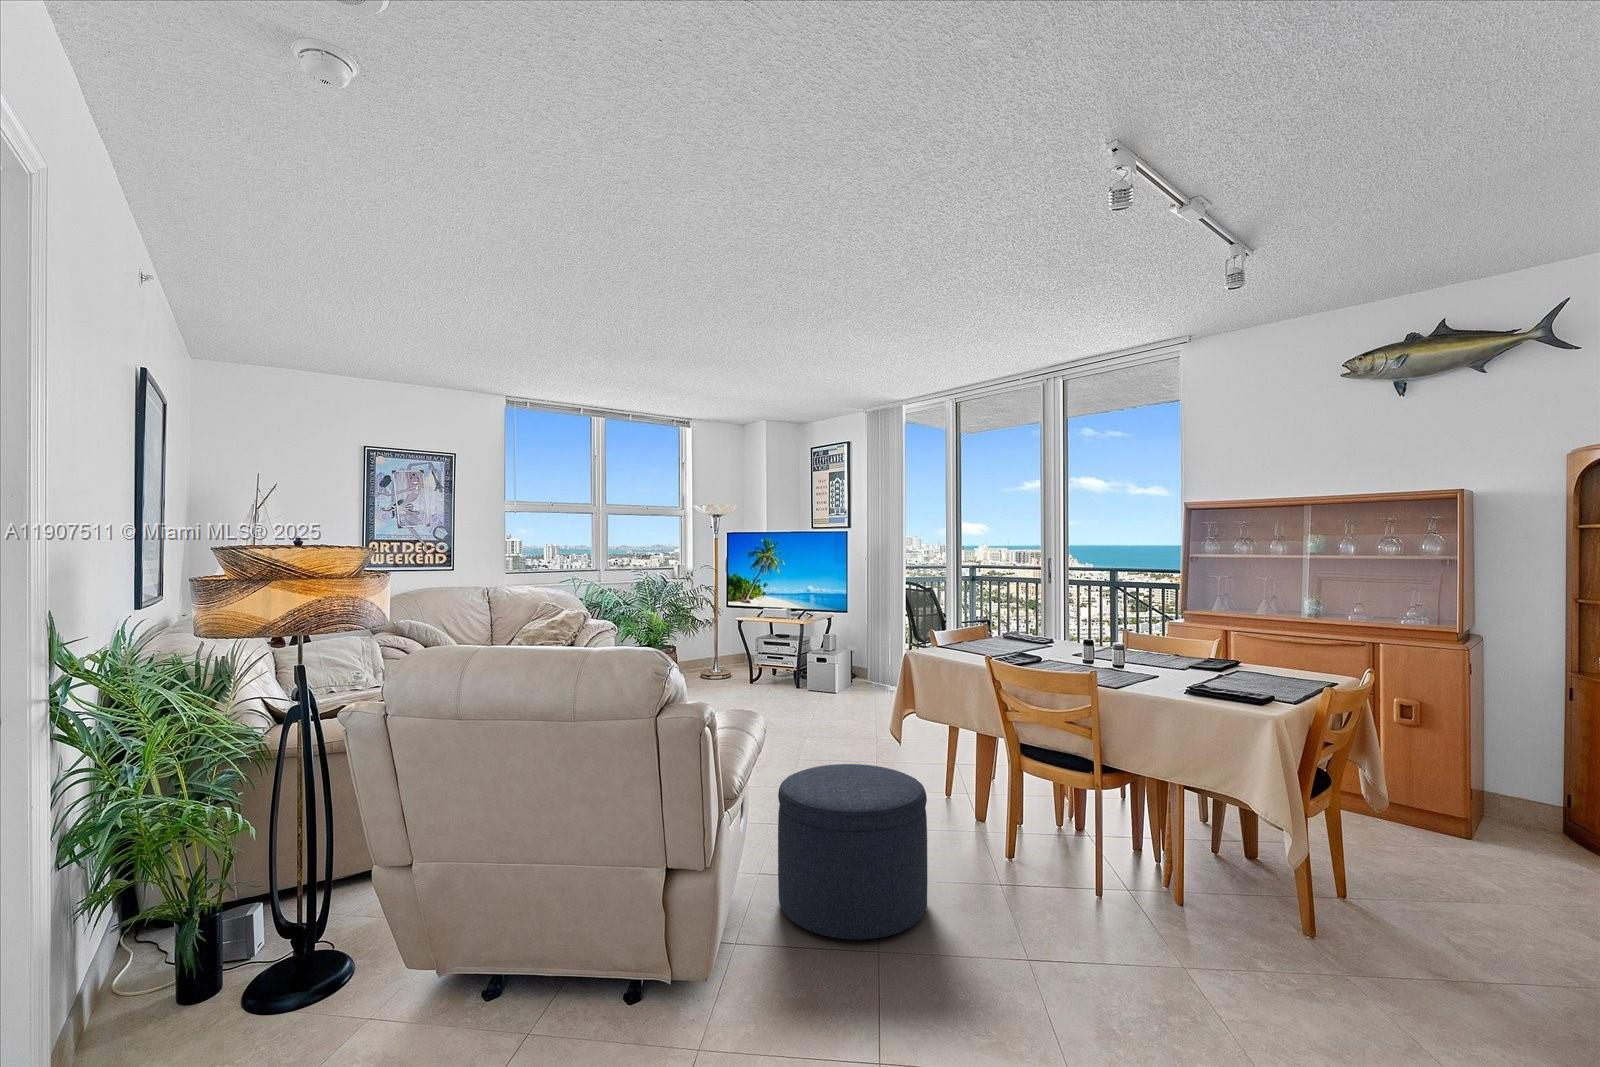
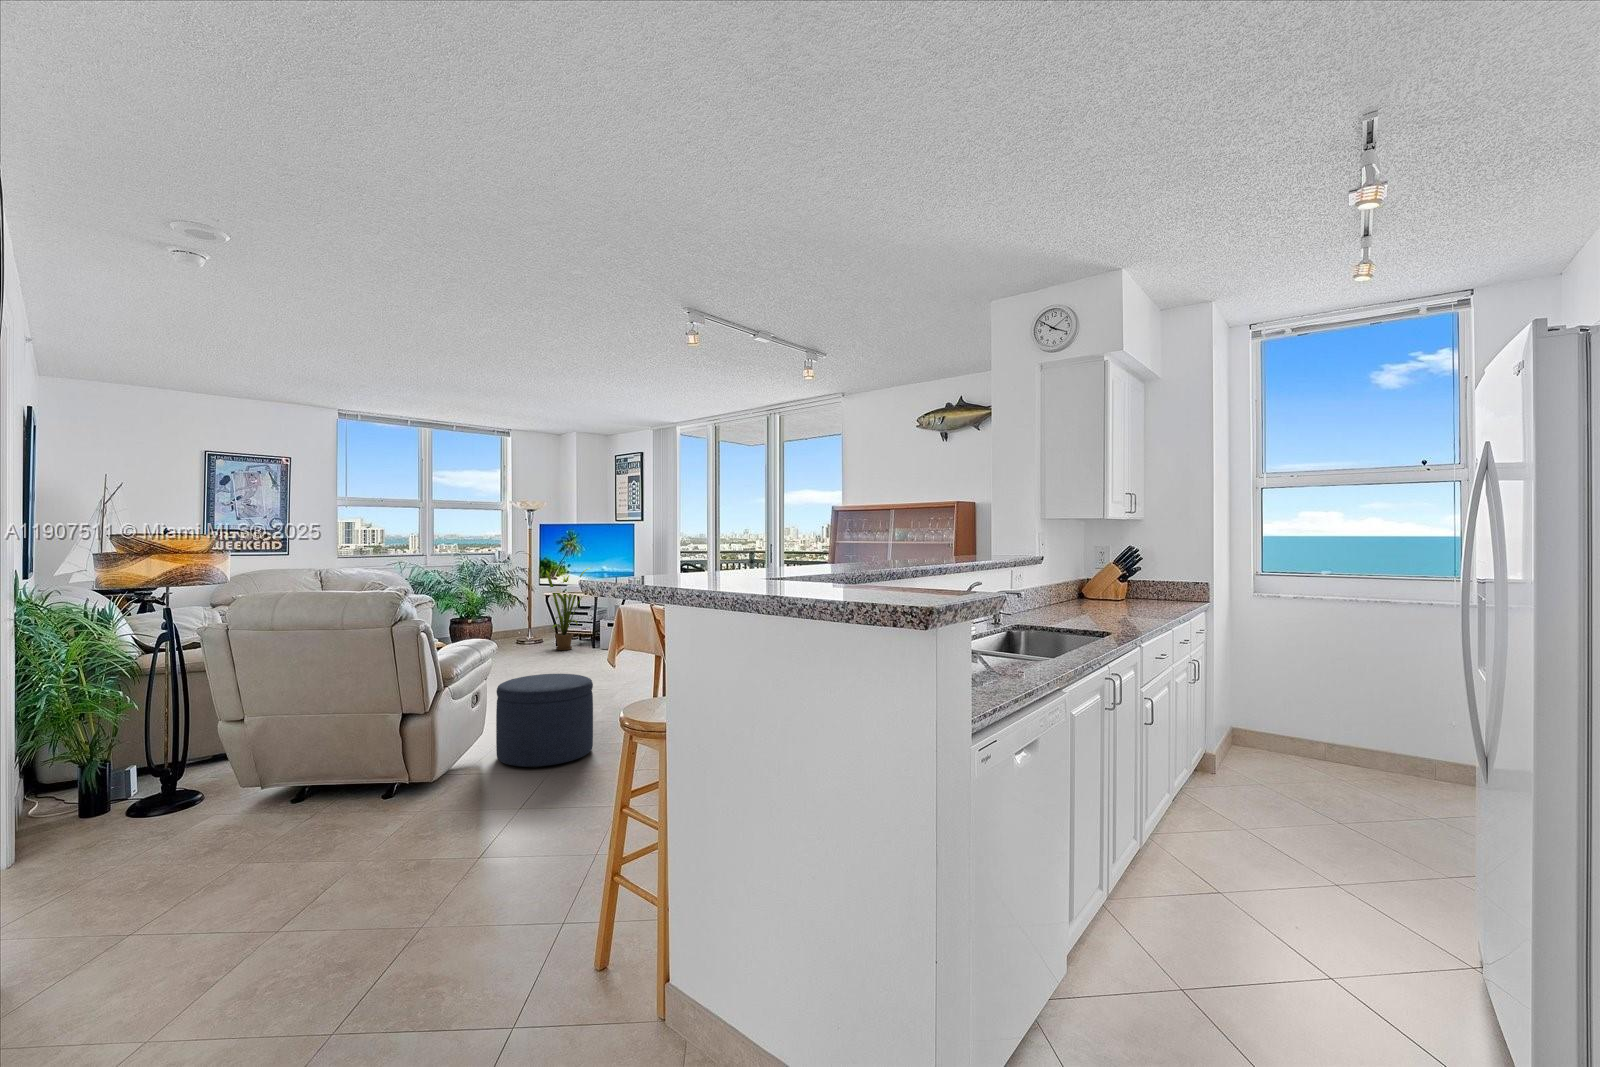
house plant: none [744,586,799,689] -> present [546,568,590,650]

